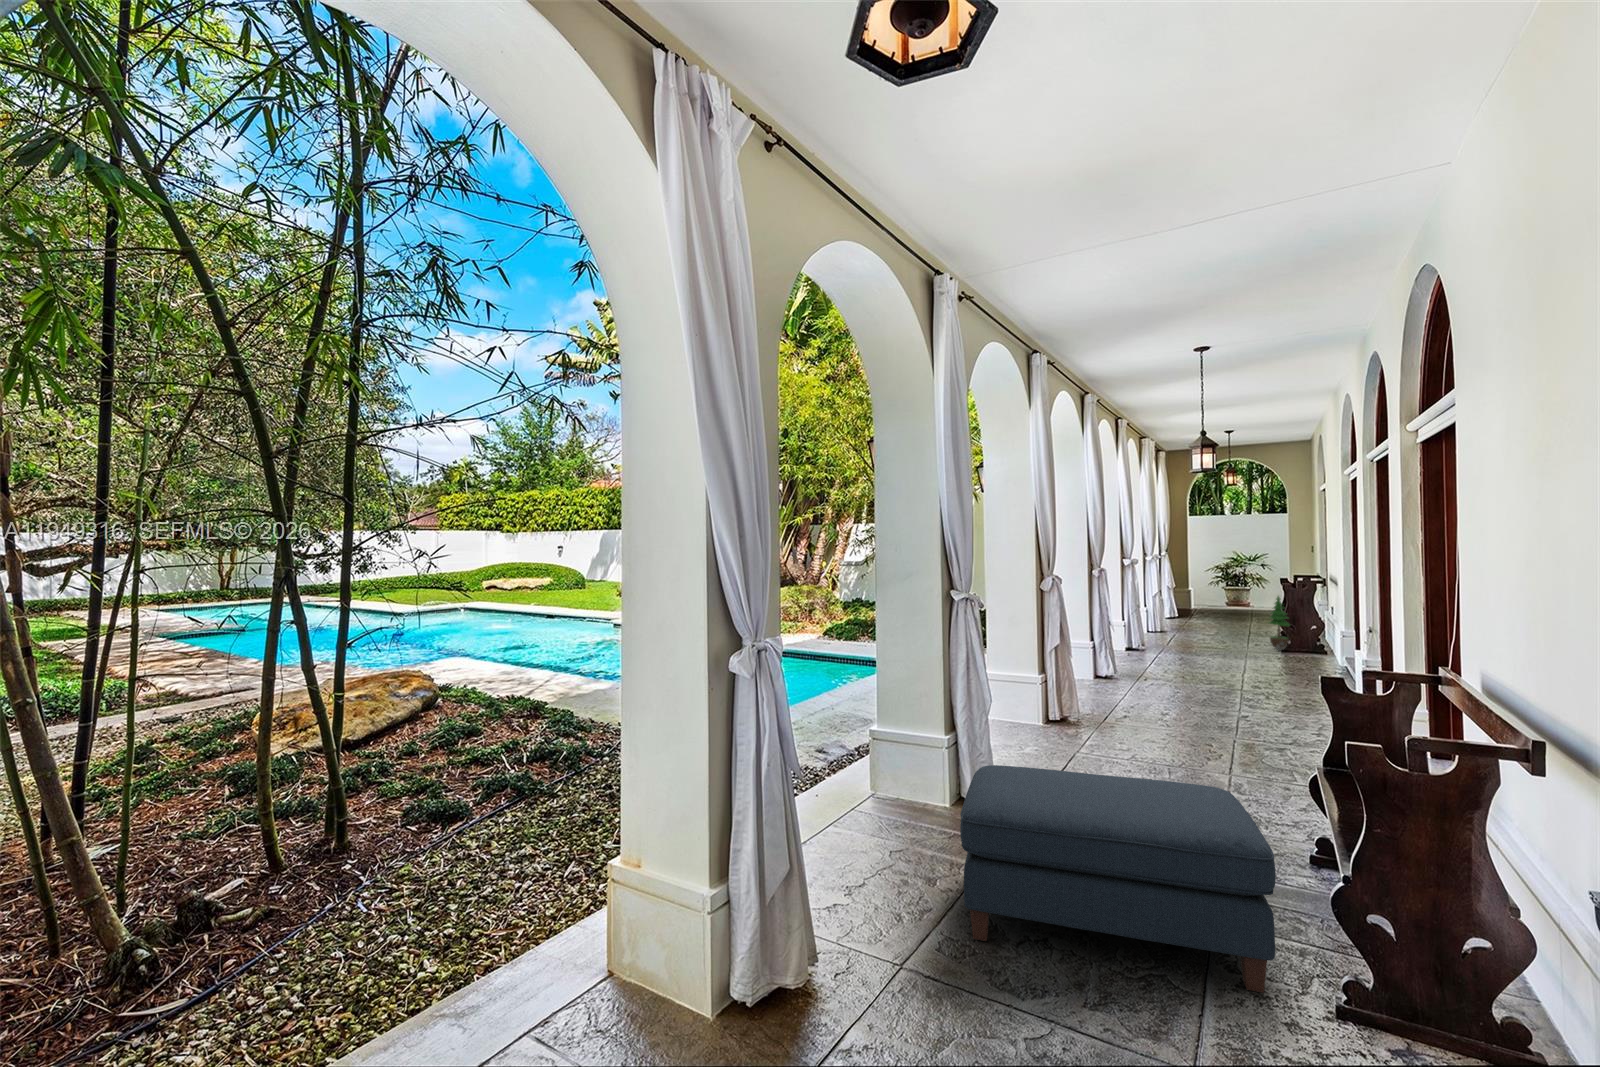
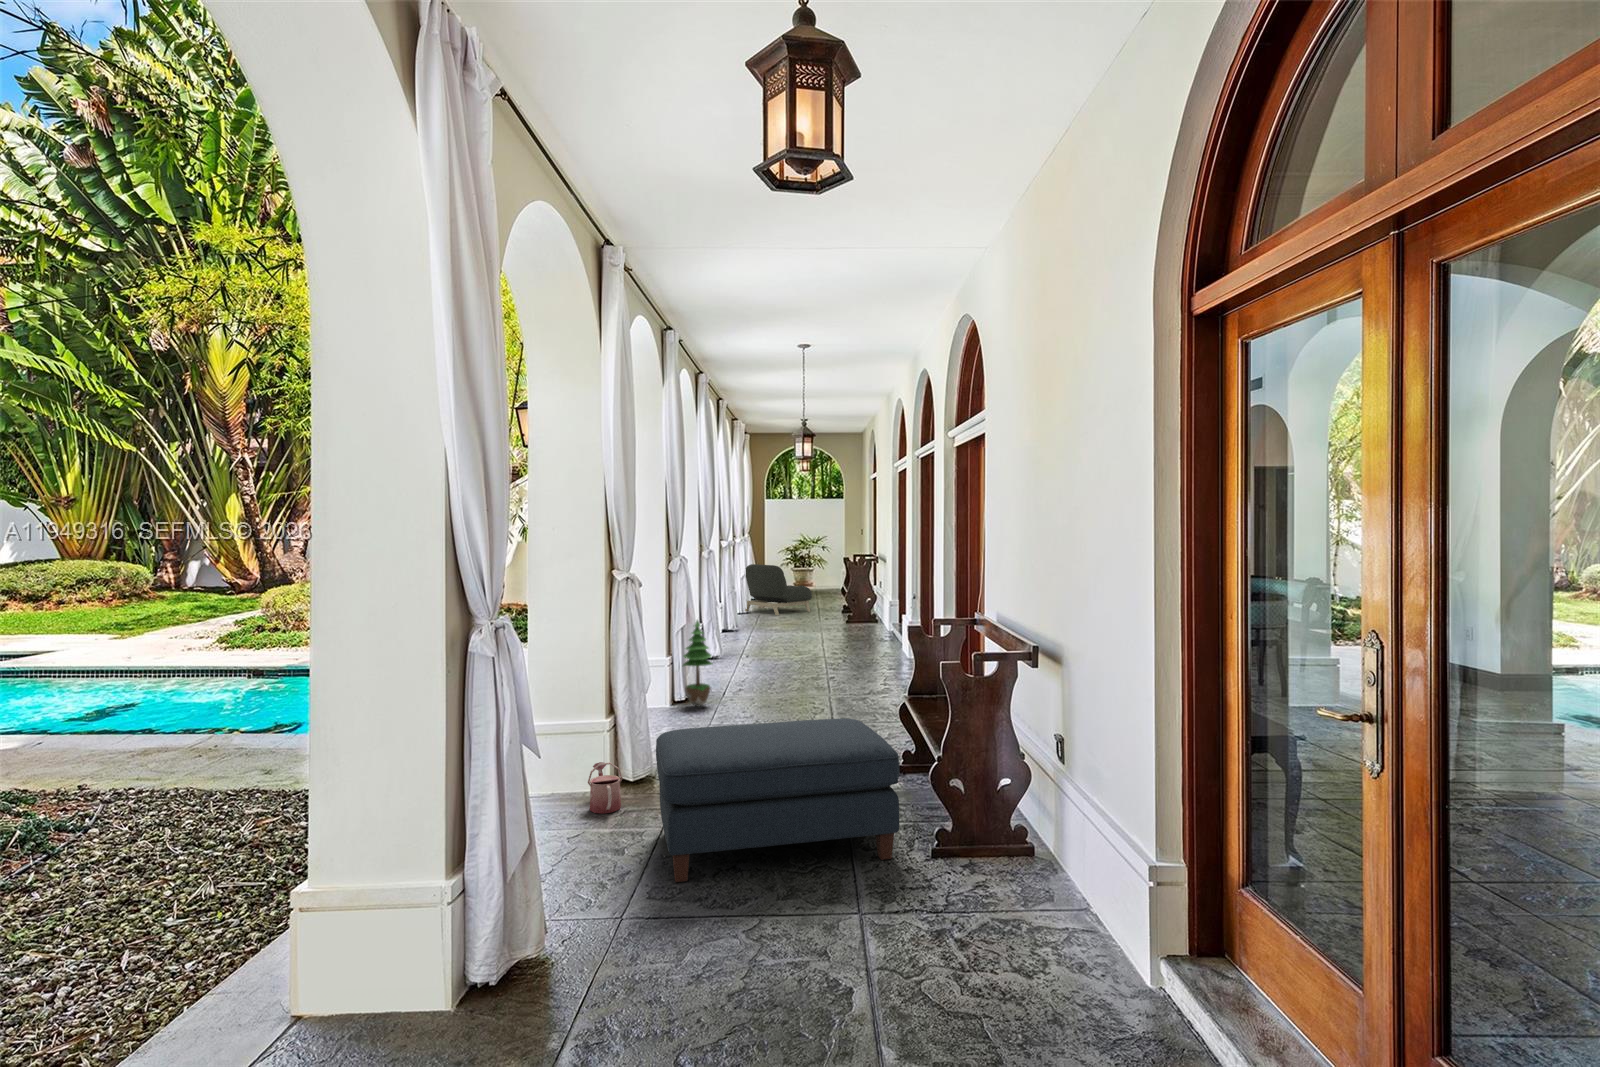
armchair: none [1160,582,1240,636] -> present [745,564,812,615]
potted tree: present [1269,596,1290,651] -> present [683,620,712,707]
watering can: none [921,779,956,834] -> present [588,762,622,814]

